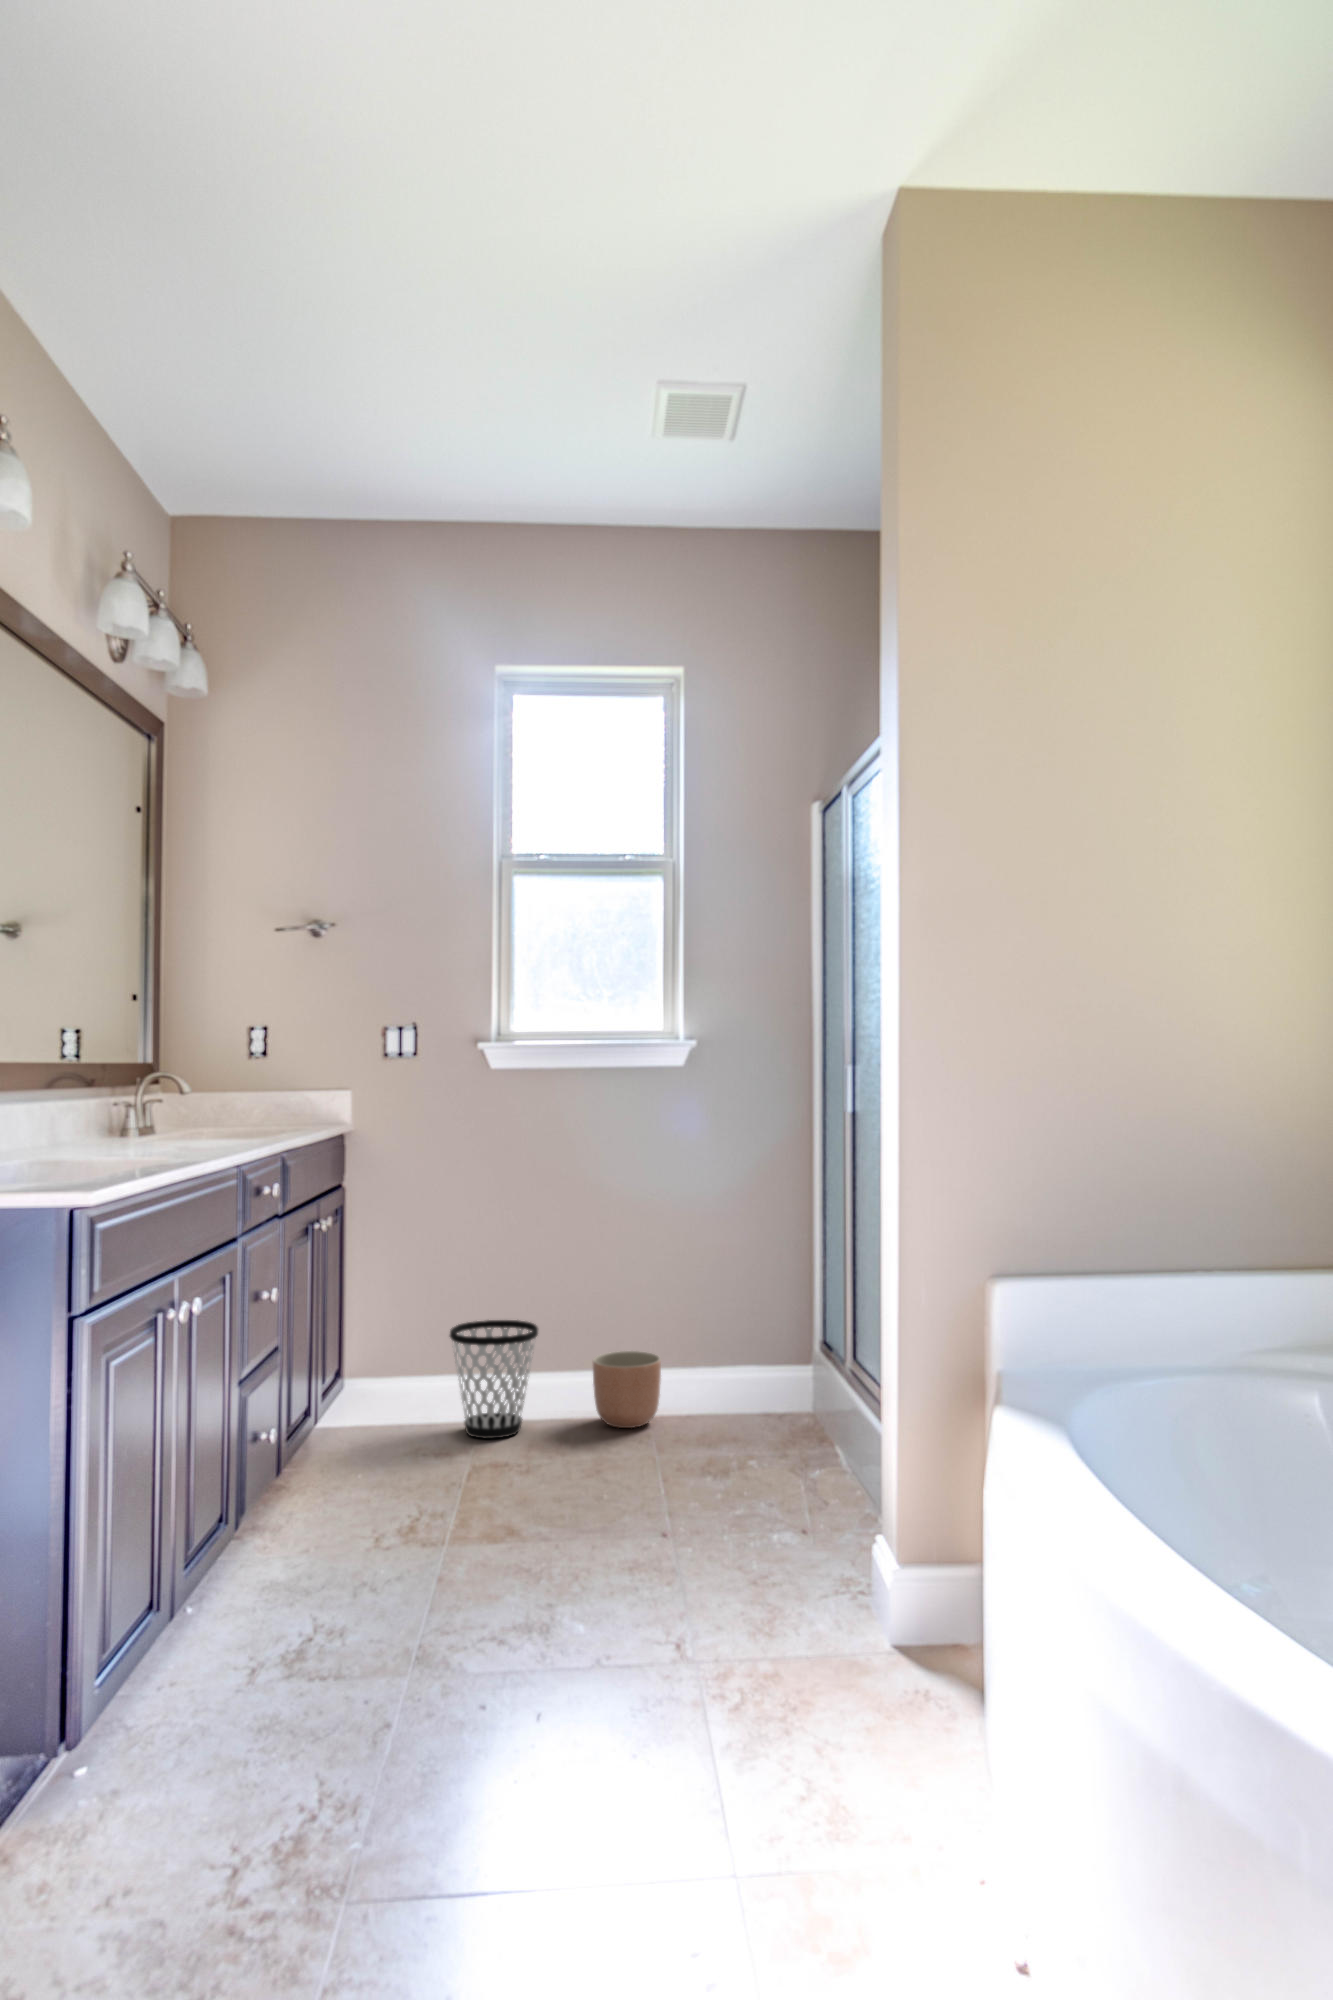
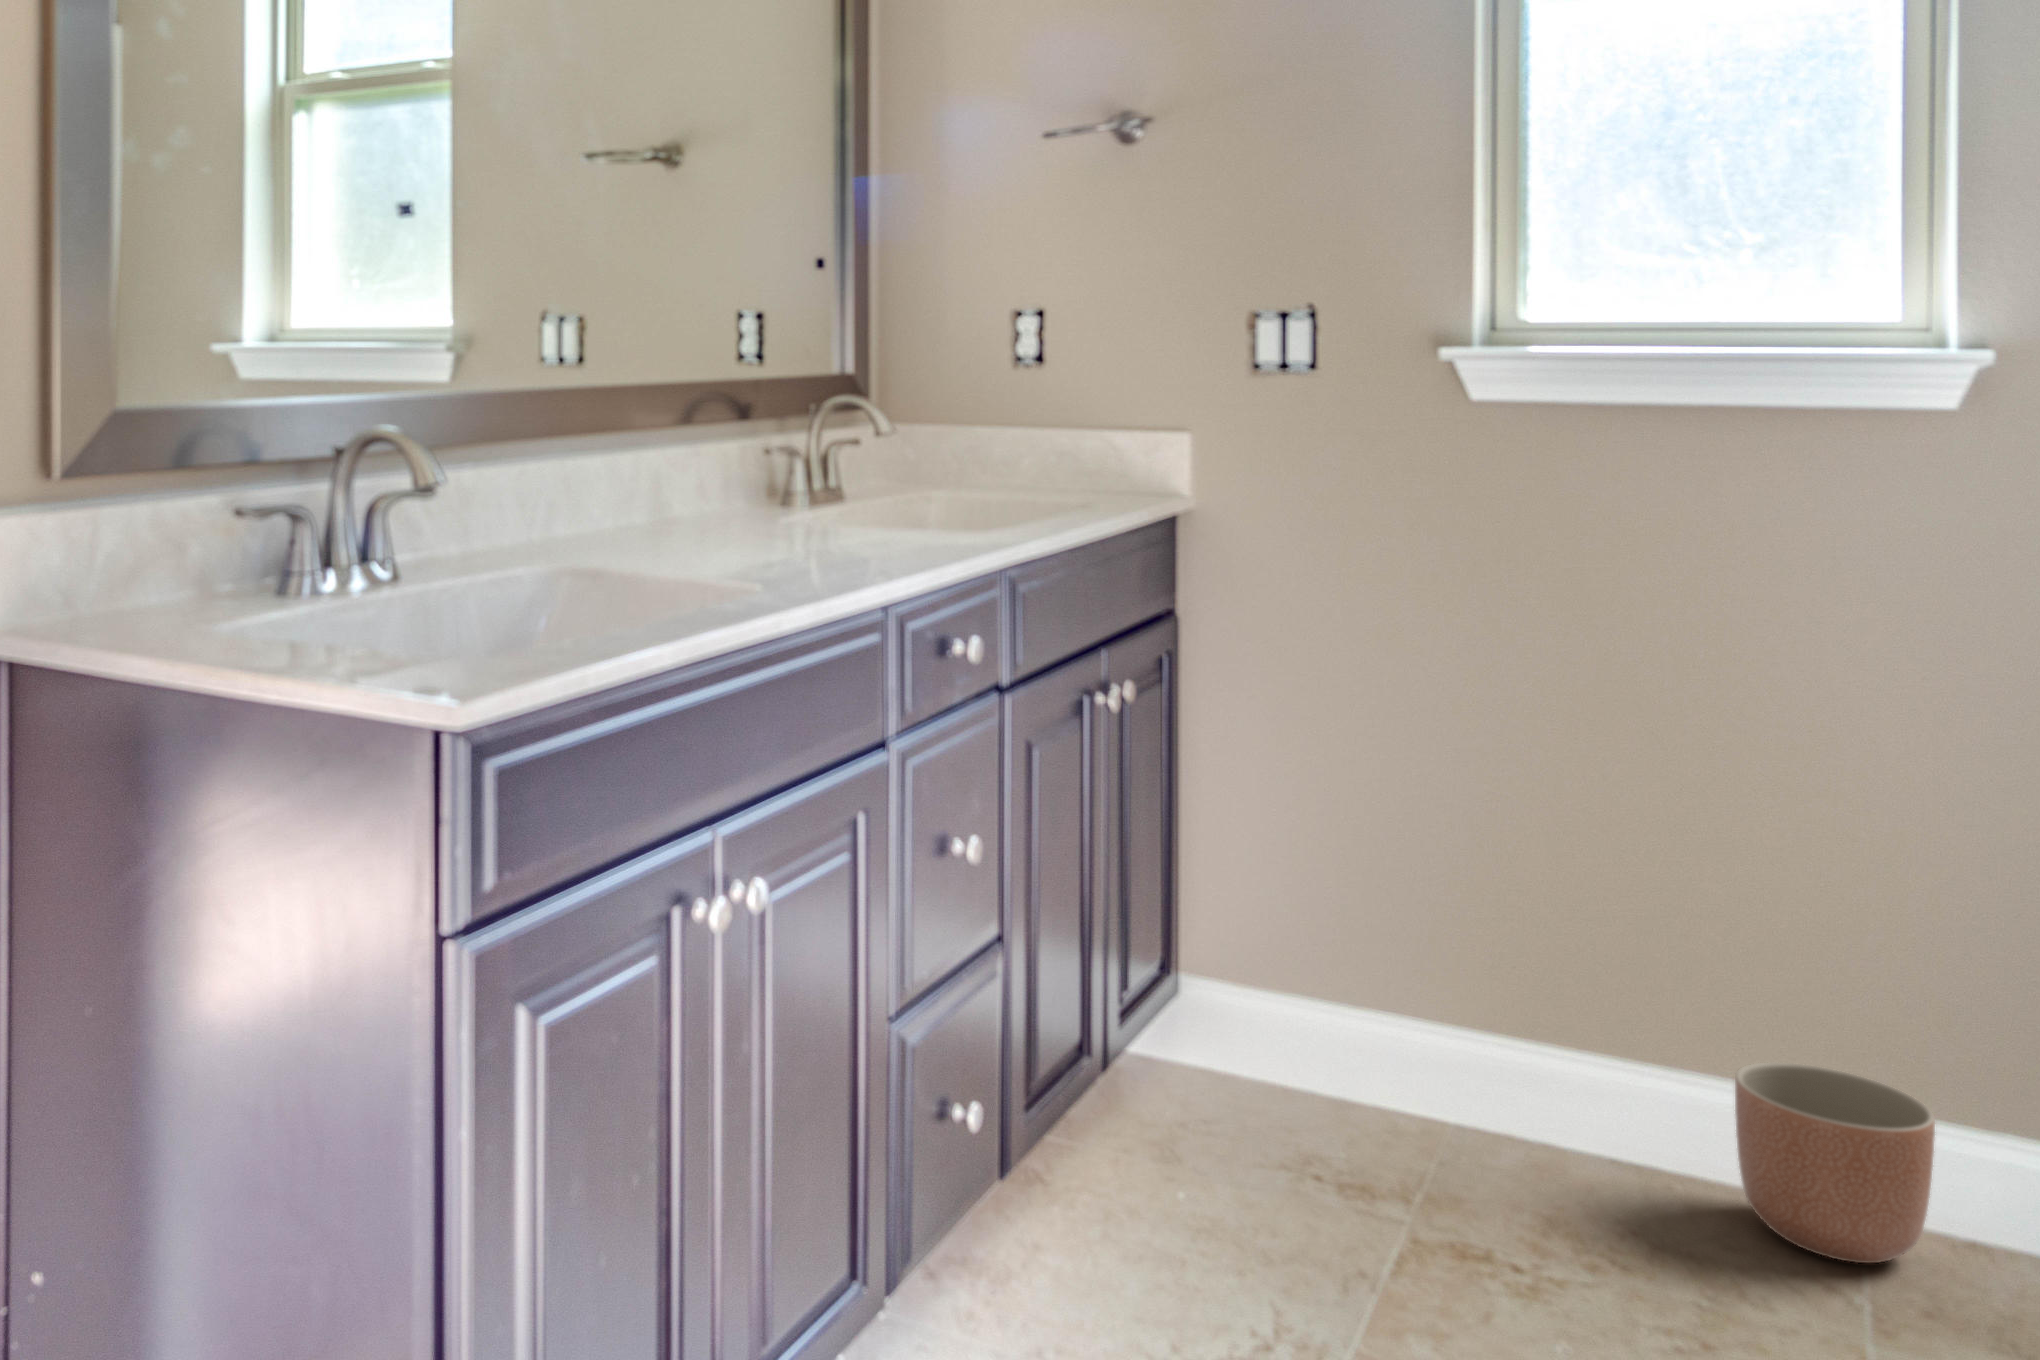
wastebasket: present [450,1320,538,1439] -> none [1380,923,1593,1190]

